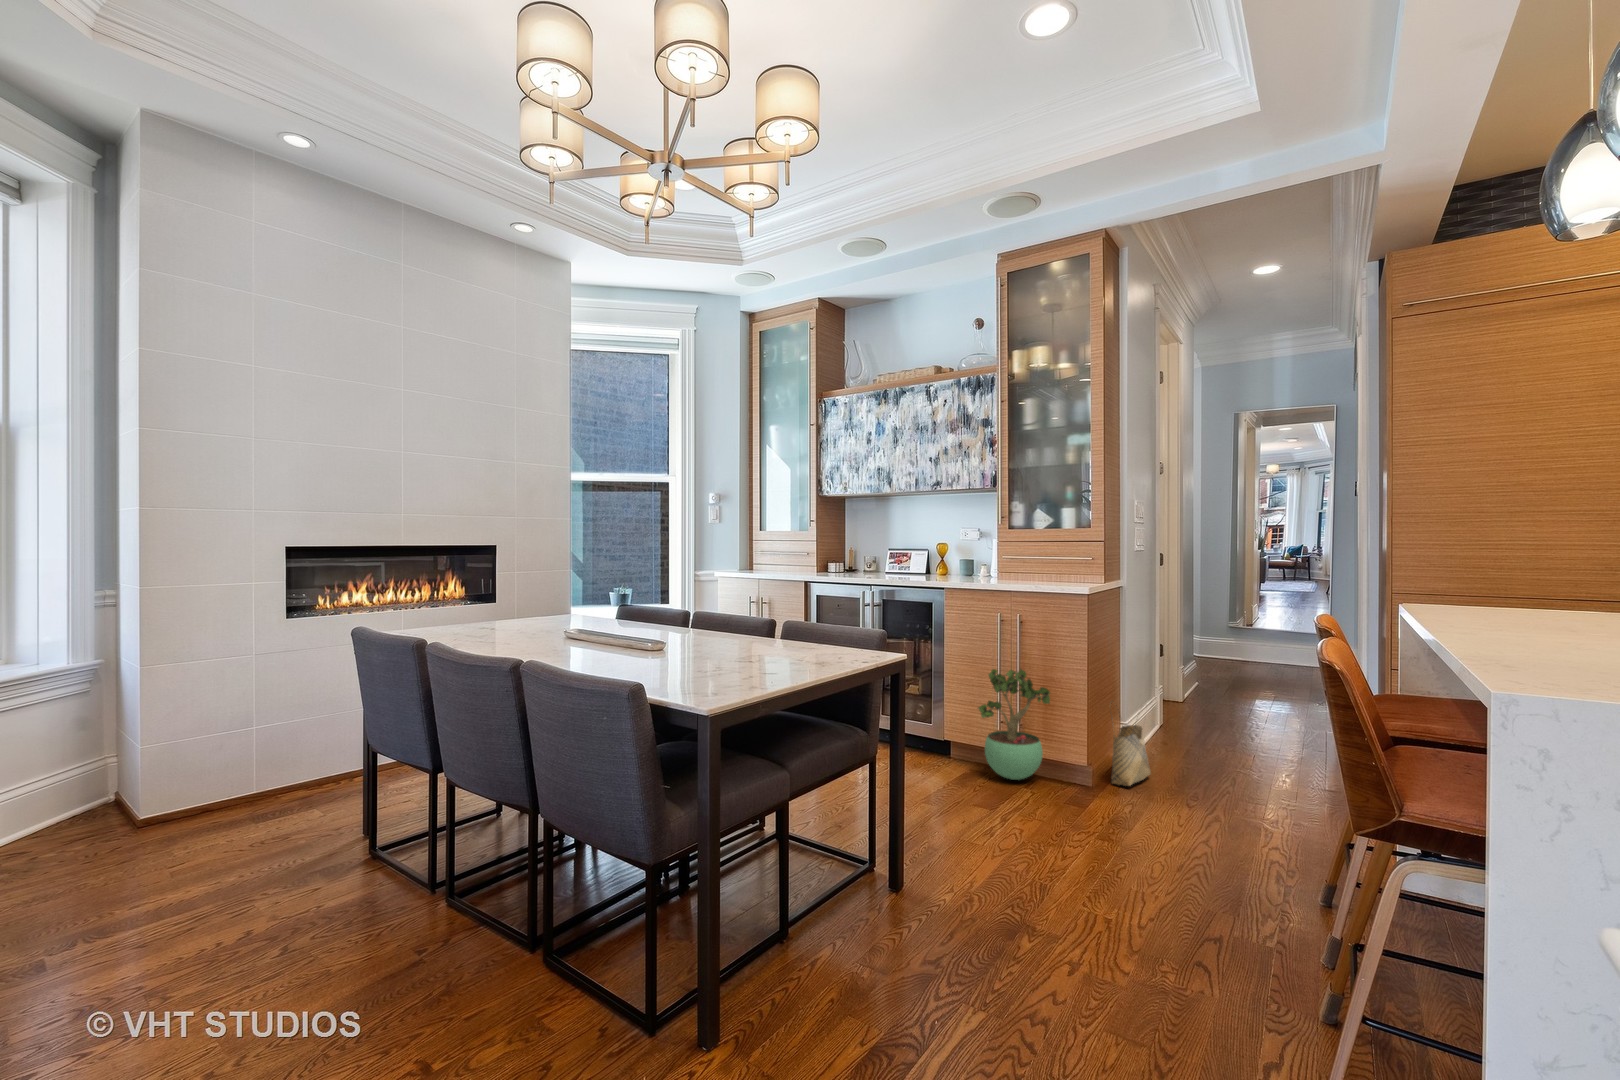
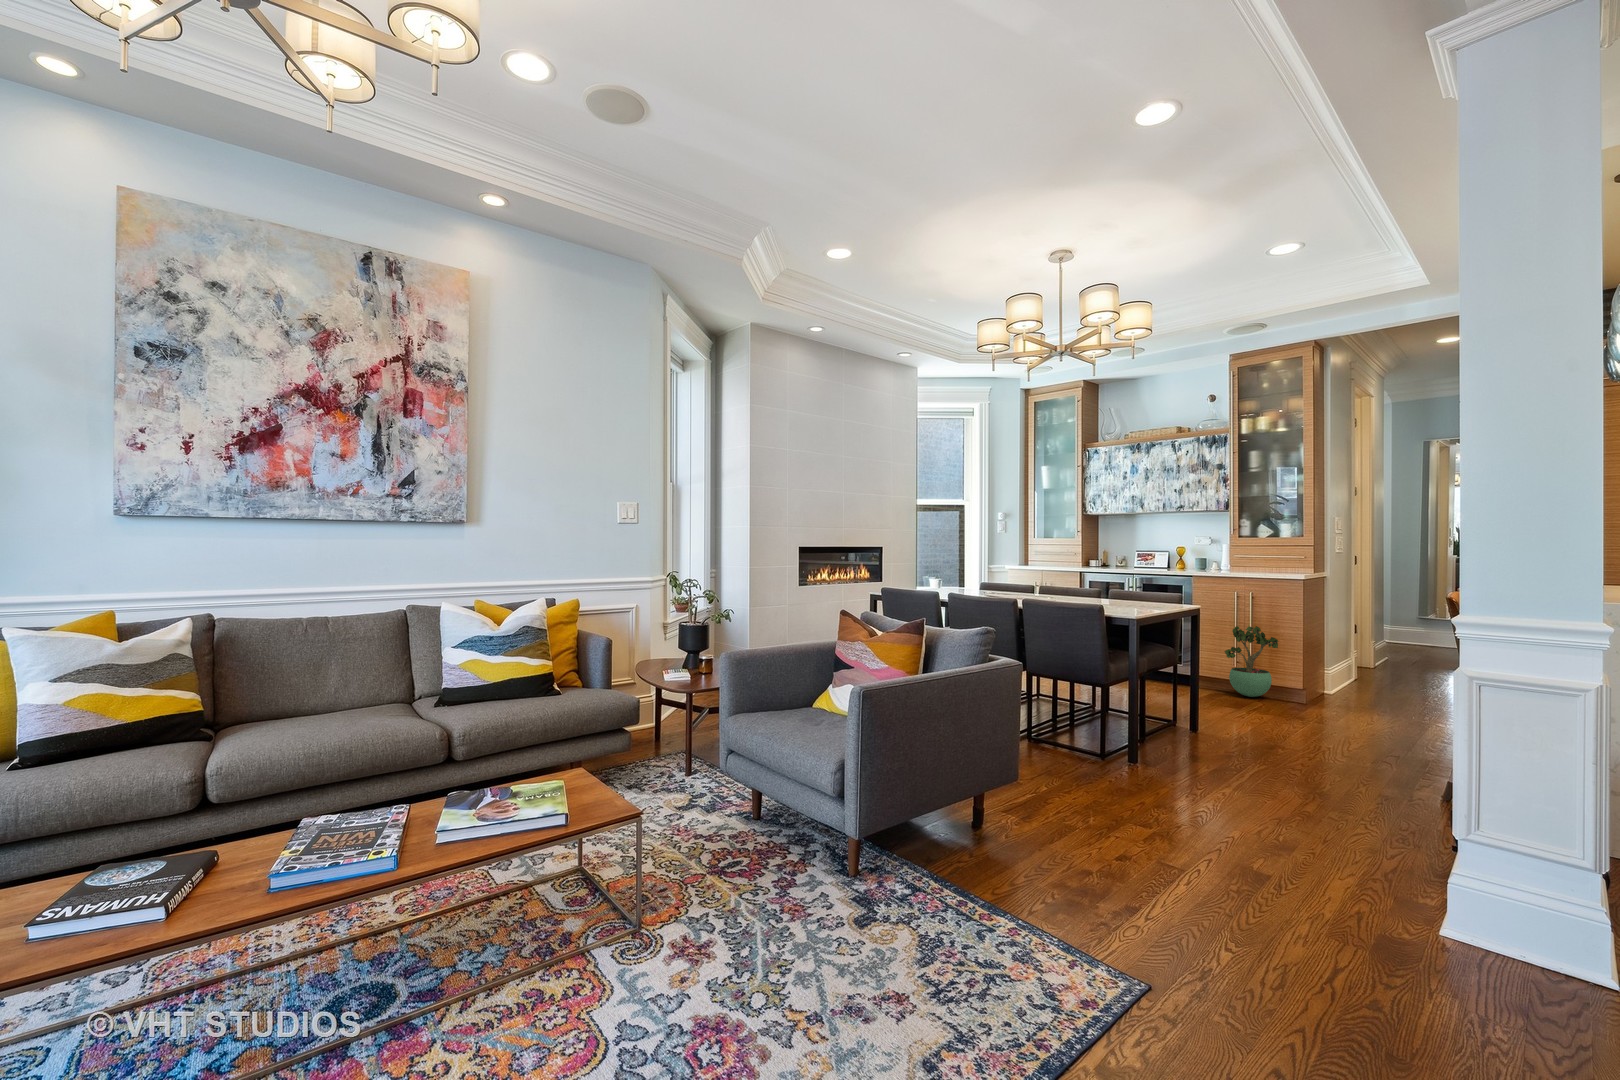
woven basket: present [1111,718,1151,786] -> none [1319,649,1349,702]

